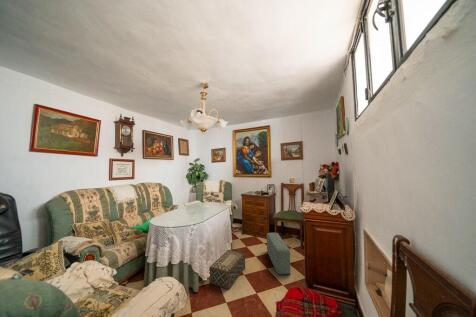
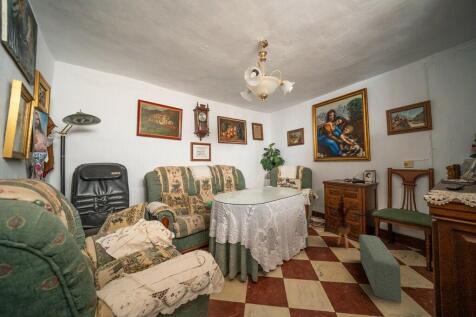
house plant: none [243,206,262,245] -> present [333,197,350,247]
woven basket: present [209,250,245,289] -> none [272,244,323,291]

